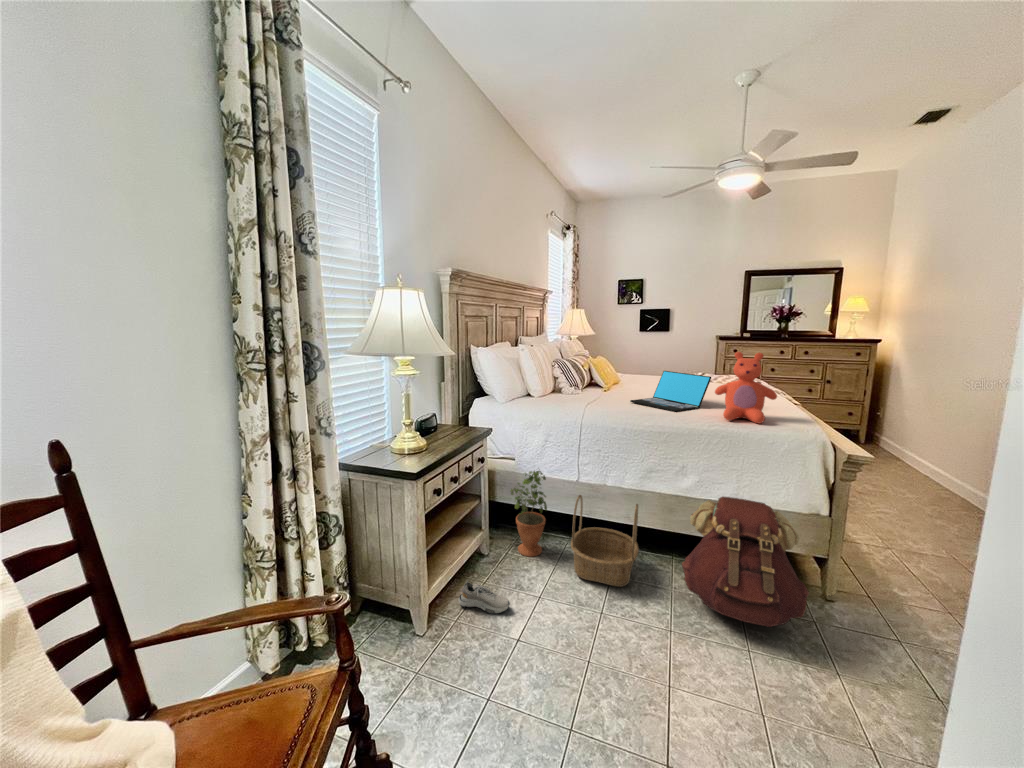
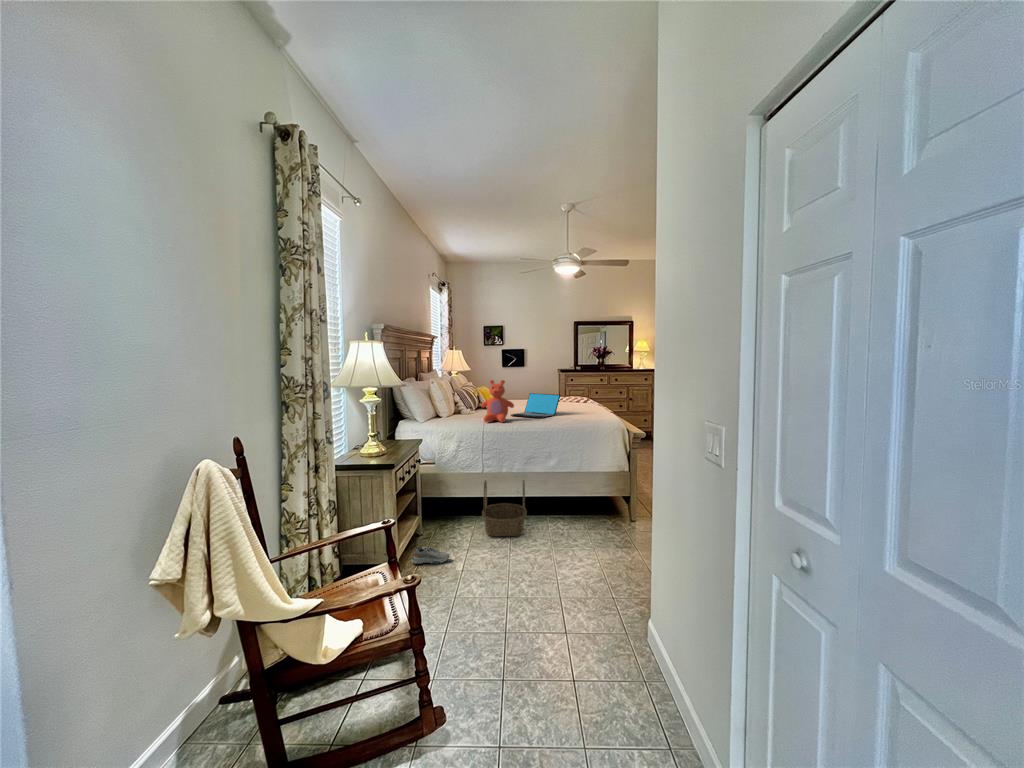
teddy bear: present [715,352,777,423] -> present [481,380,514,422]
potted plant: present [510,471,547,557] -> none [434,465,462,532]
backpack: present [682,497,809,627] -> none [554,467,622,536]

